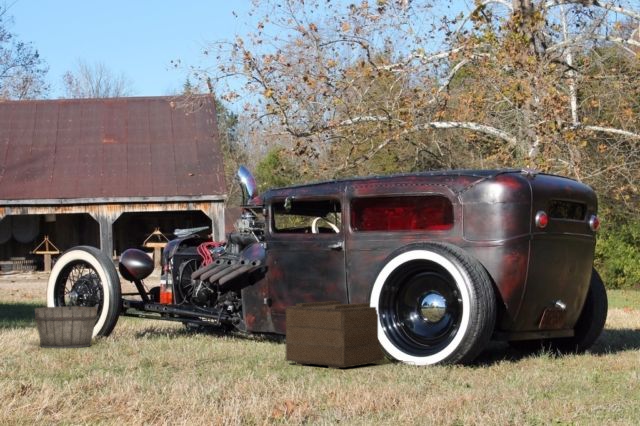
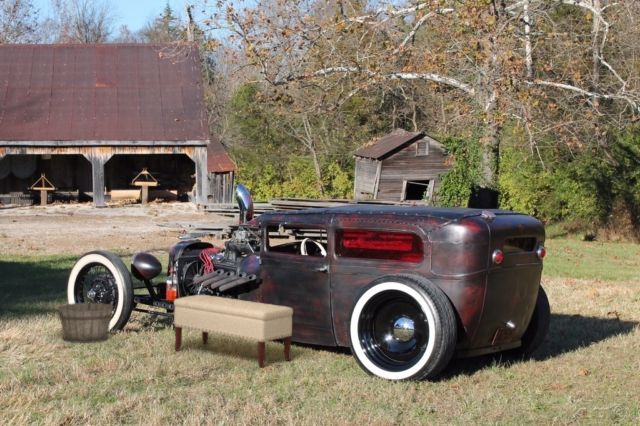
bench: none [165,288,303,362] -> present [174,295,293,368]
wooden crate: present [285,301,385,369] -> none [279,316,363,381]

